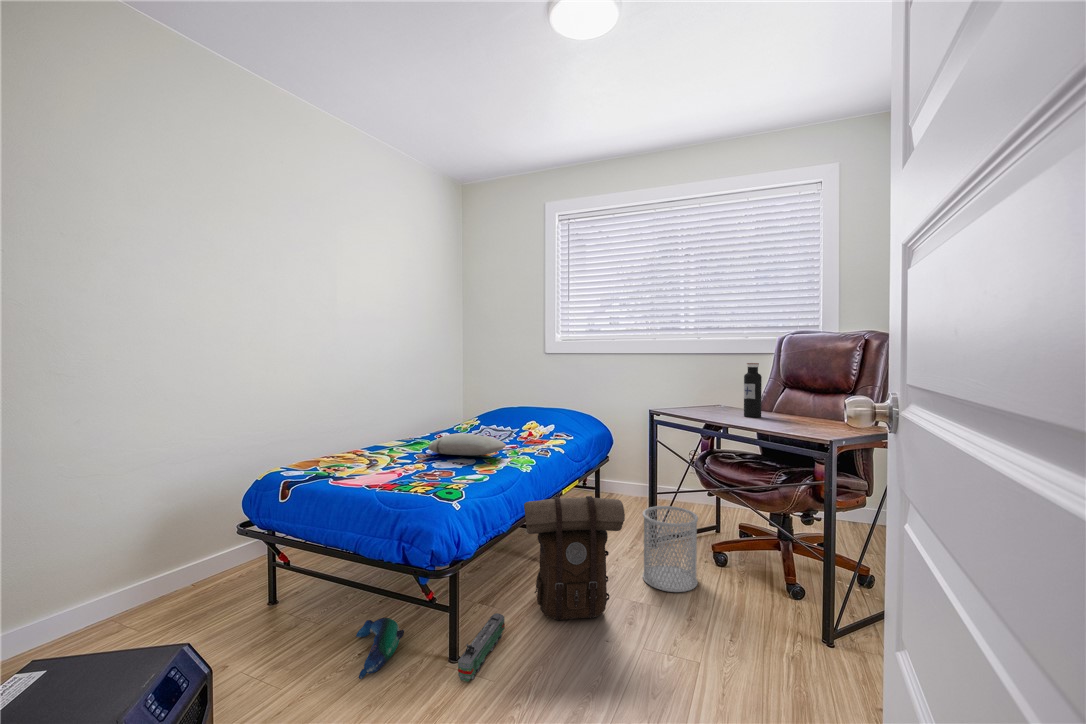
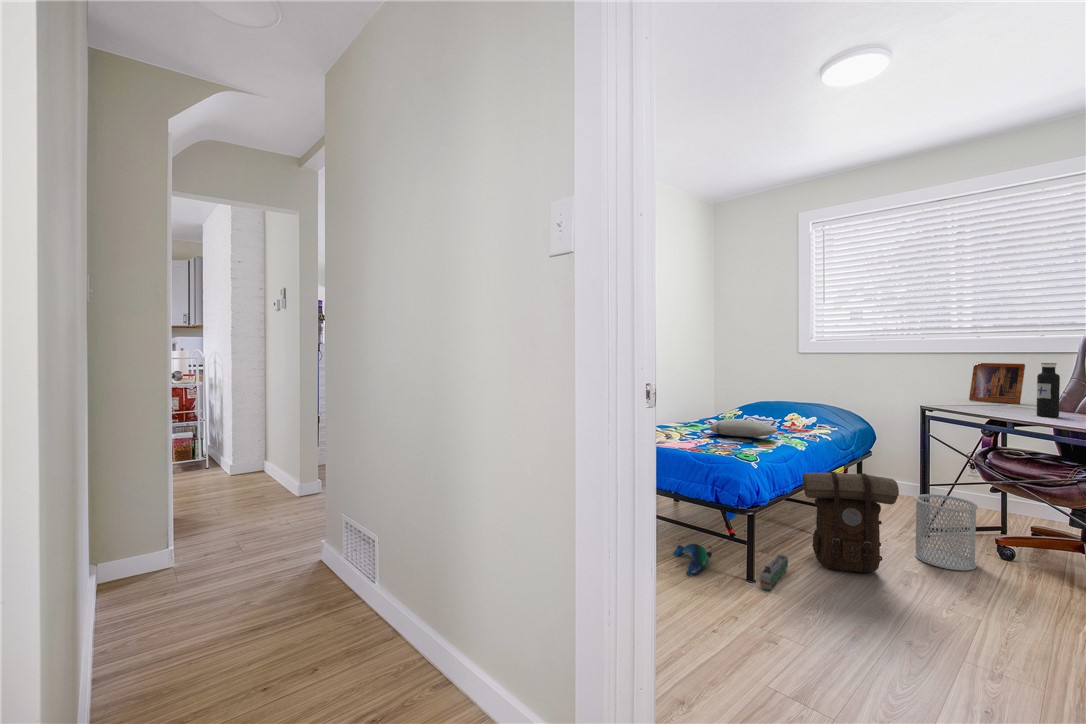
picture frame: none [688,365,730,403] -> present [969,363,1025,404]

